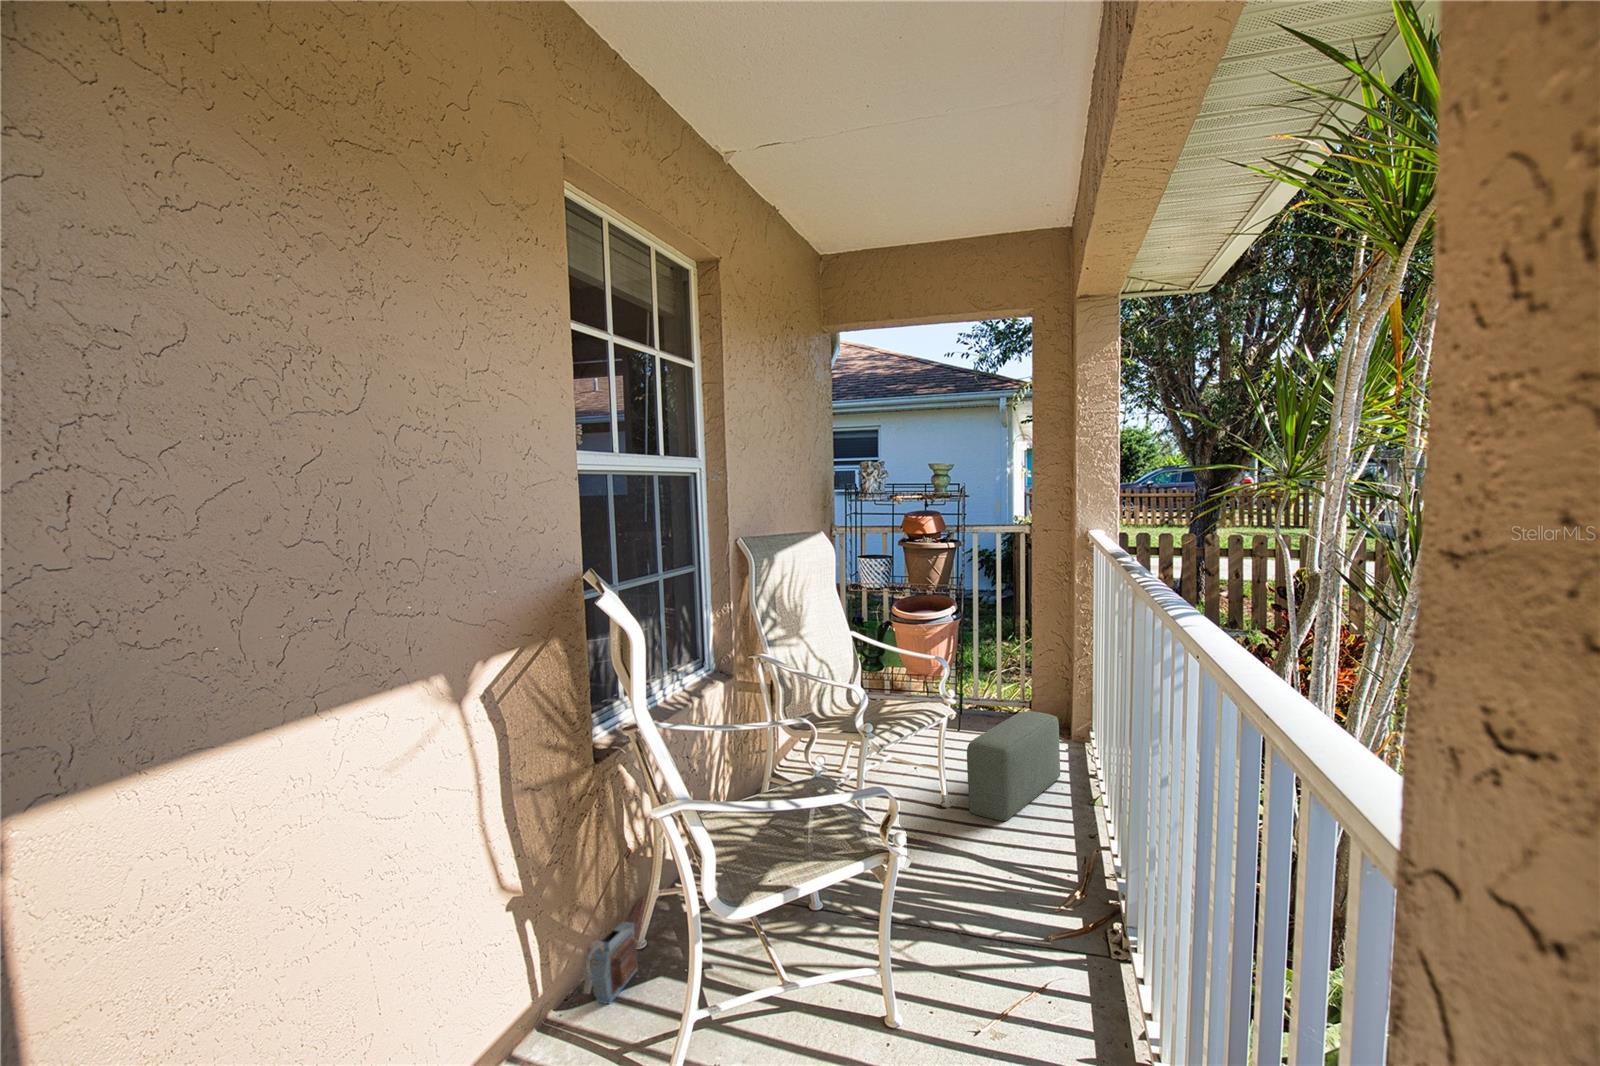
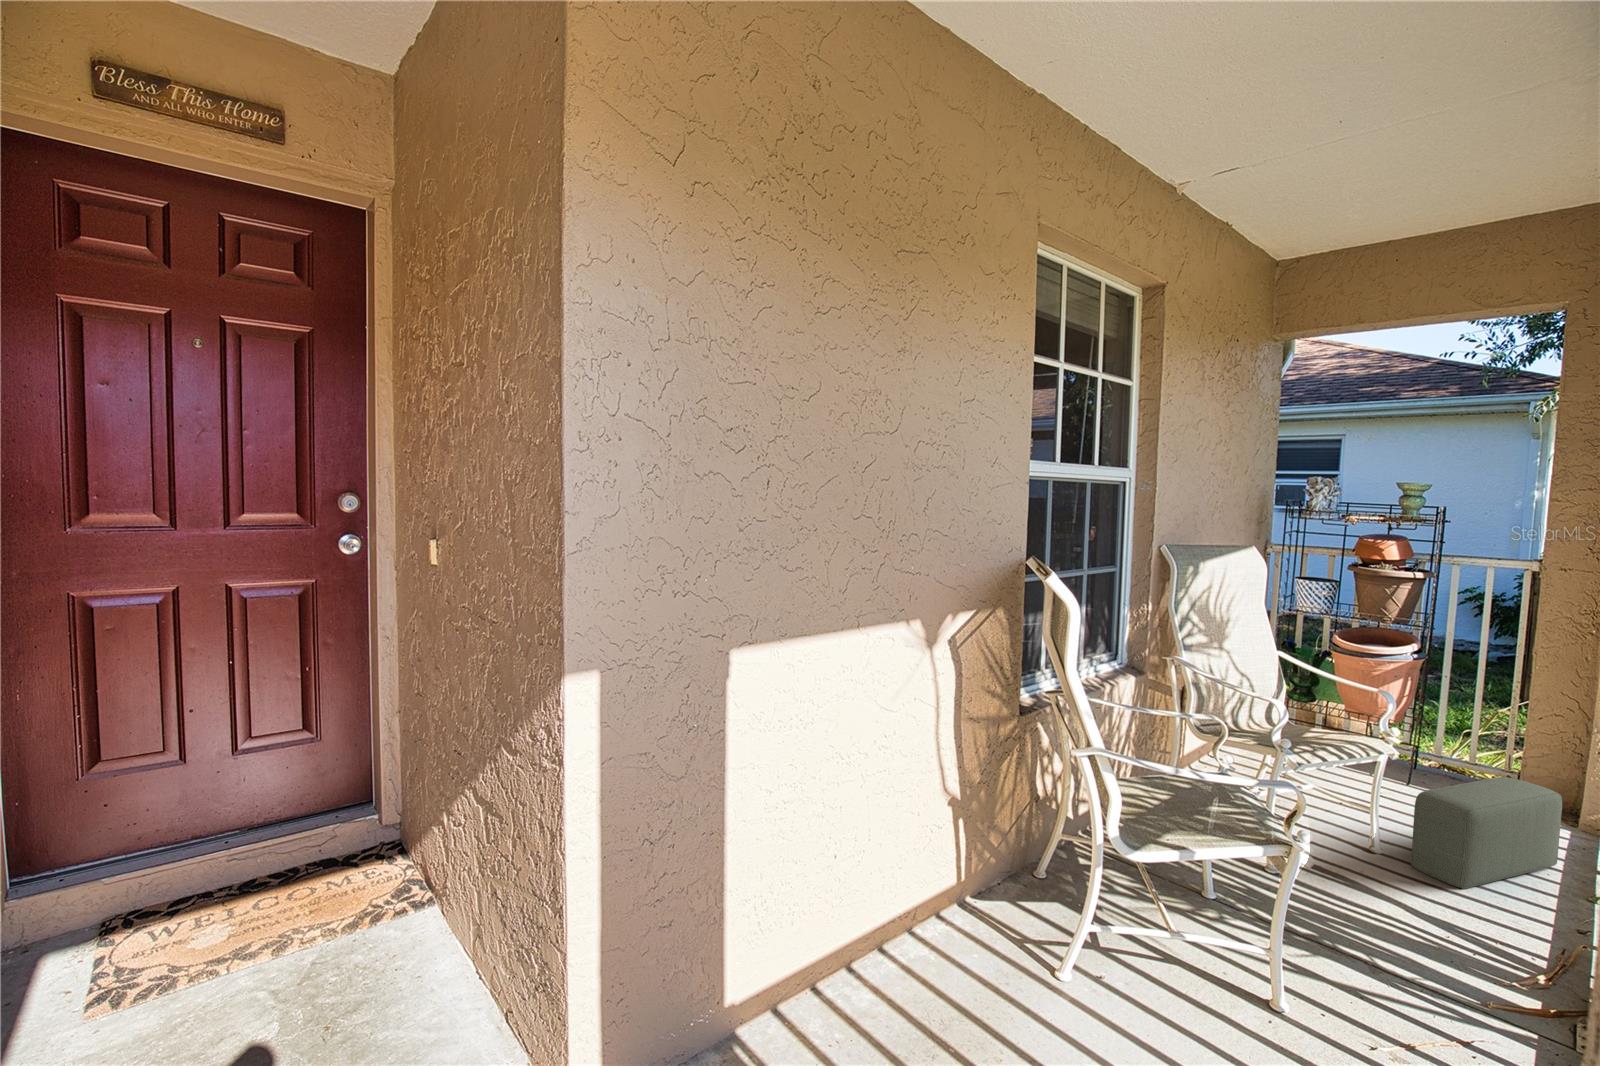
watering can: present [582,896,646,1004] -> none [996,832,1050,906]

